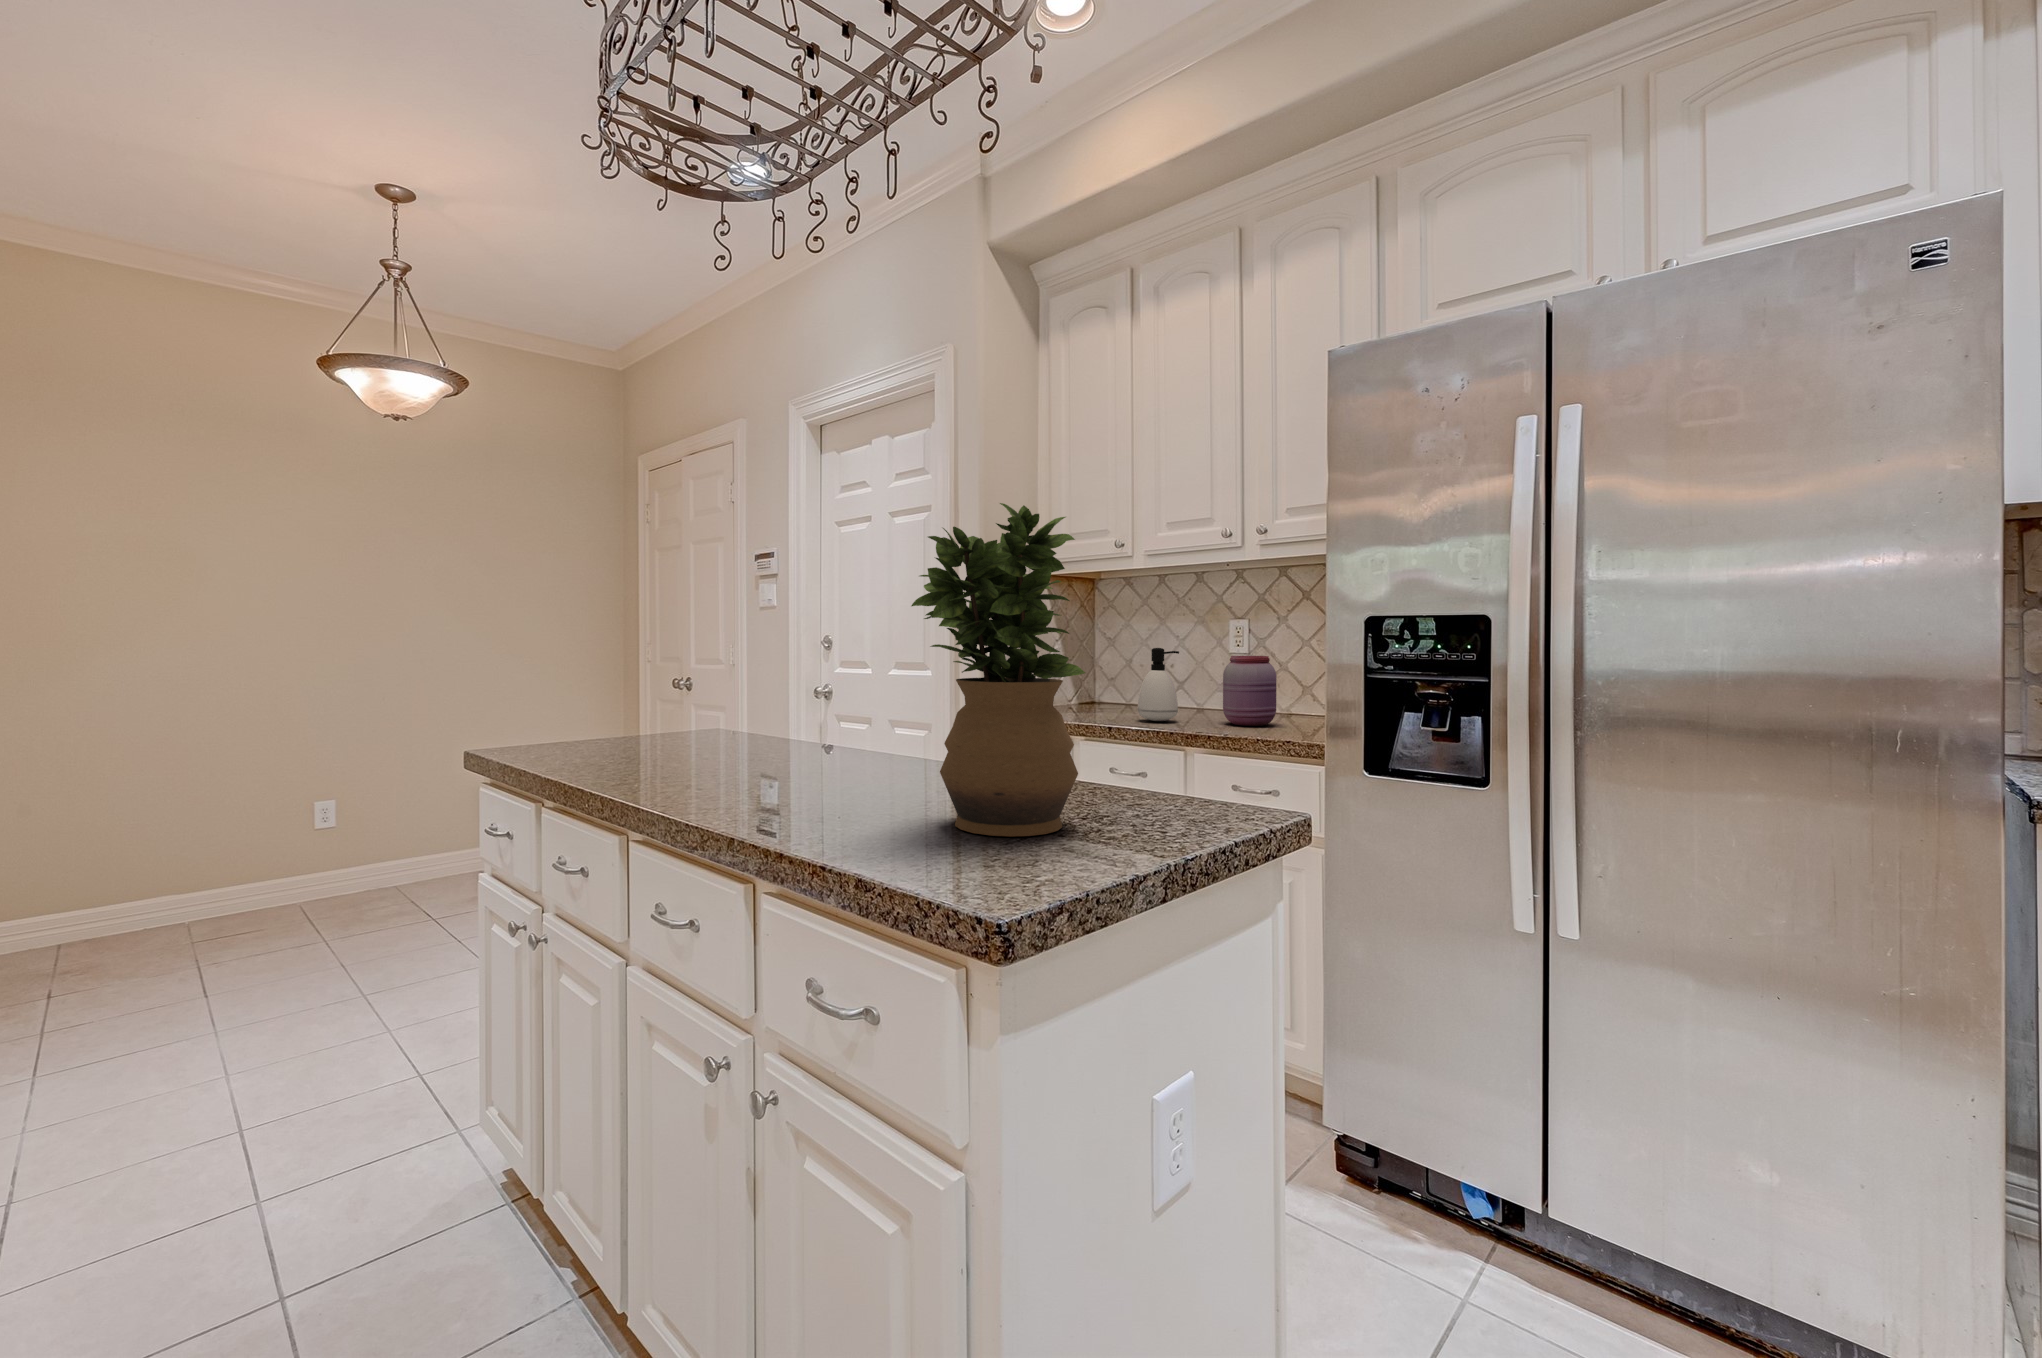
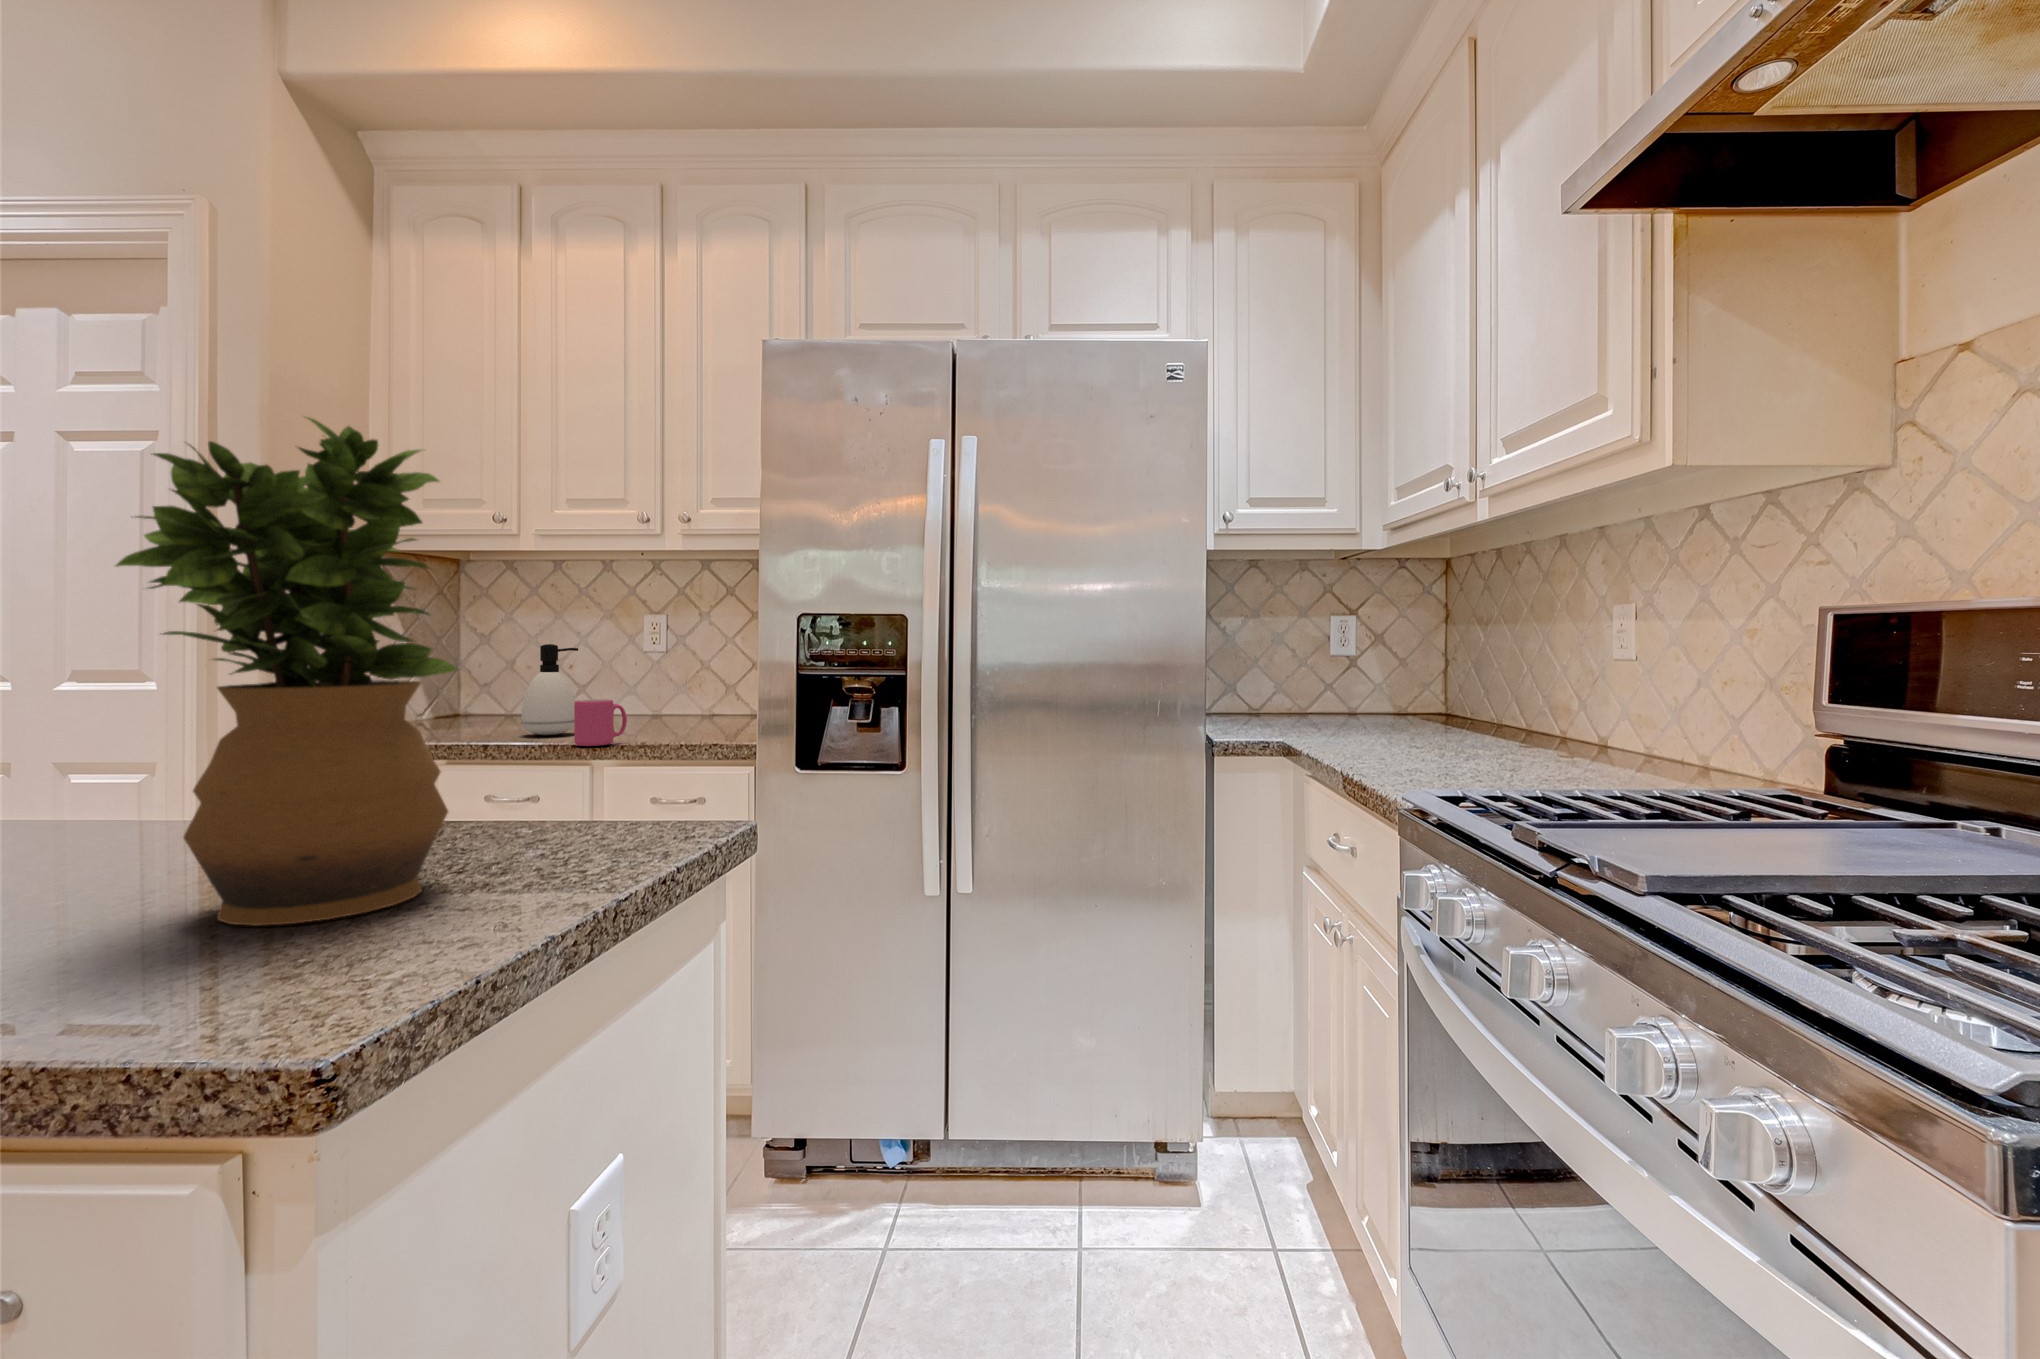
jar: present [1223,656,1277,726] -> none [635,652,698,732]
mug: none [1175,694,1215,733] -> present [574,699,627,746]

